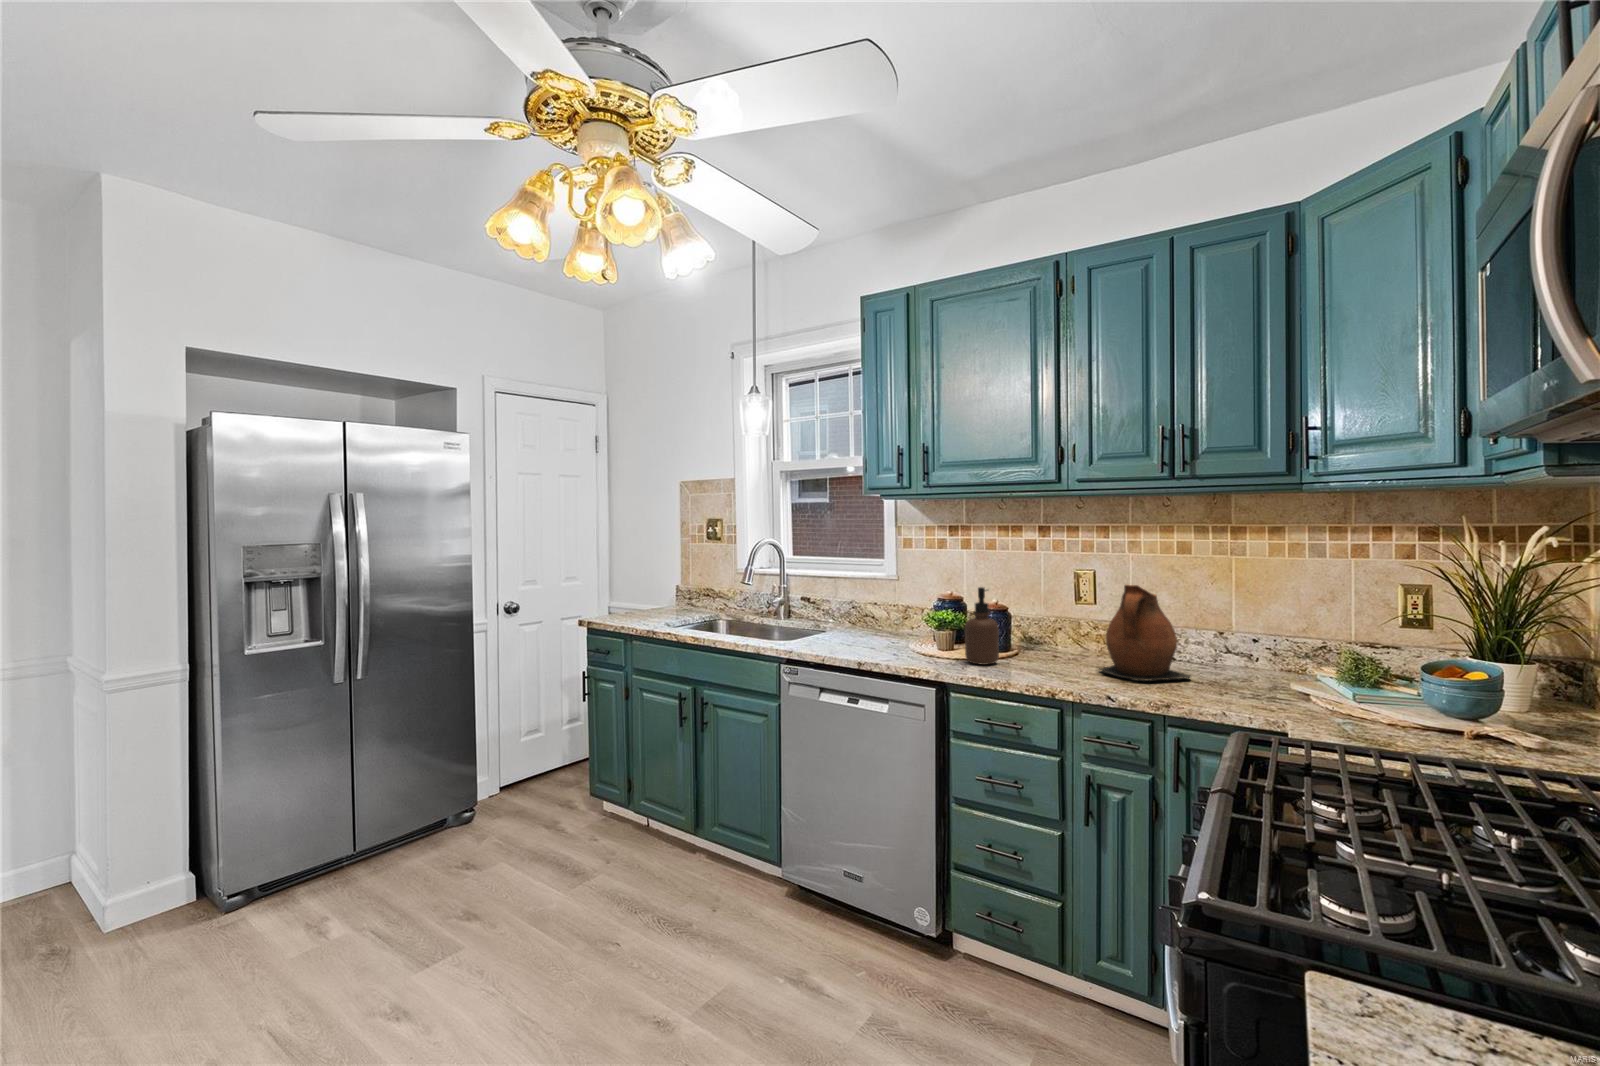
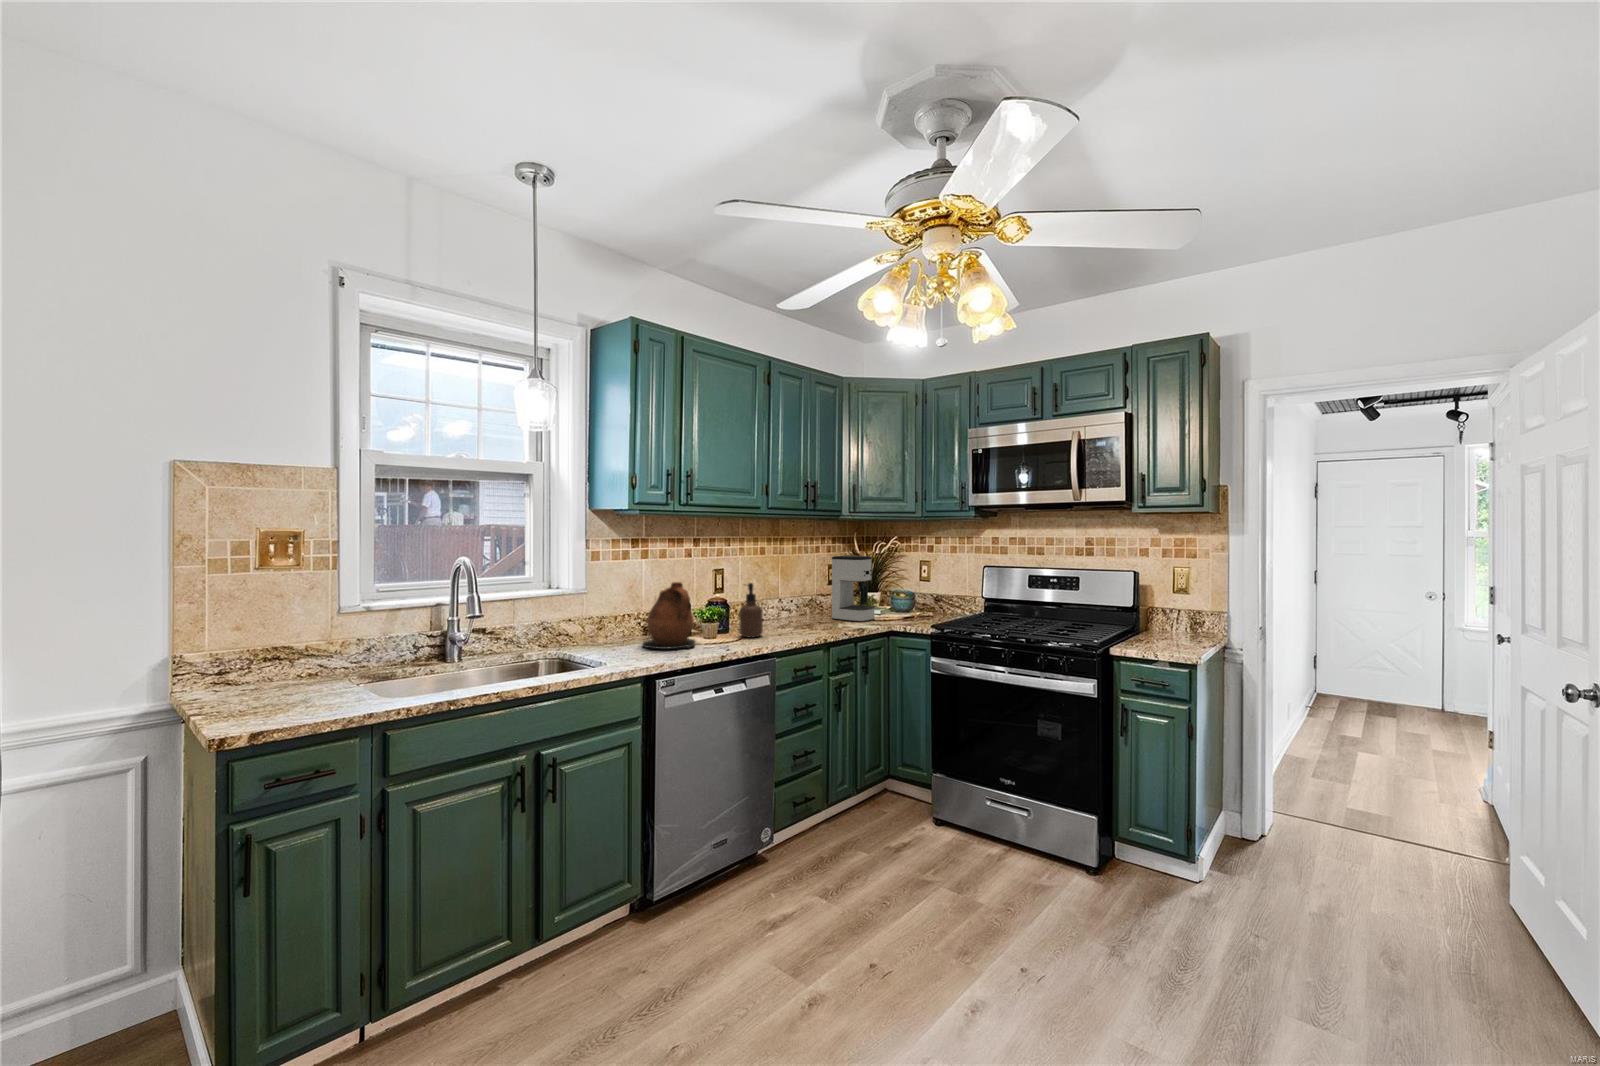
coffee maker: none [1227,564,1319,709] -> present [832,555,875,622]
ceramic pitcher: present [1099,585,1191,681] -> present [642,582,695,649]

